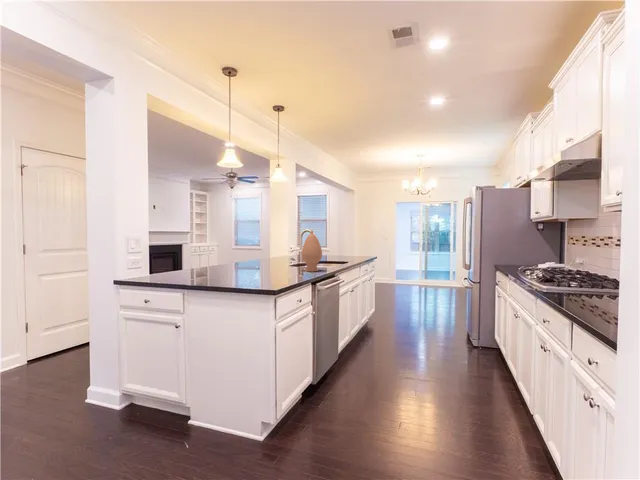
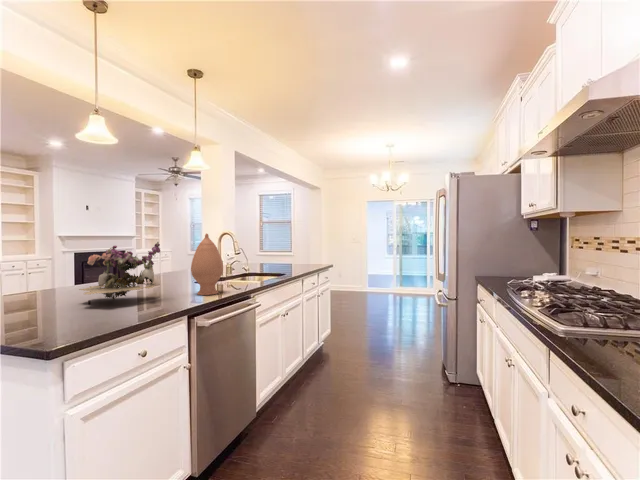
flower arrangement: none [240,235,288,273] -> present [80,242,160,300]

